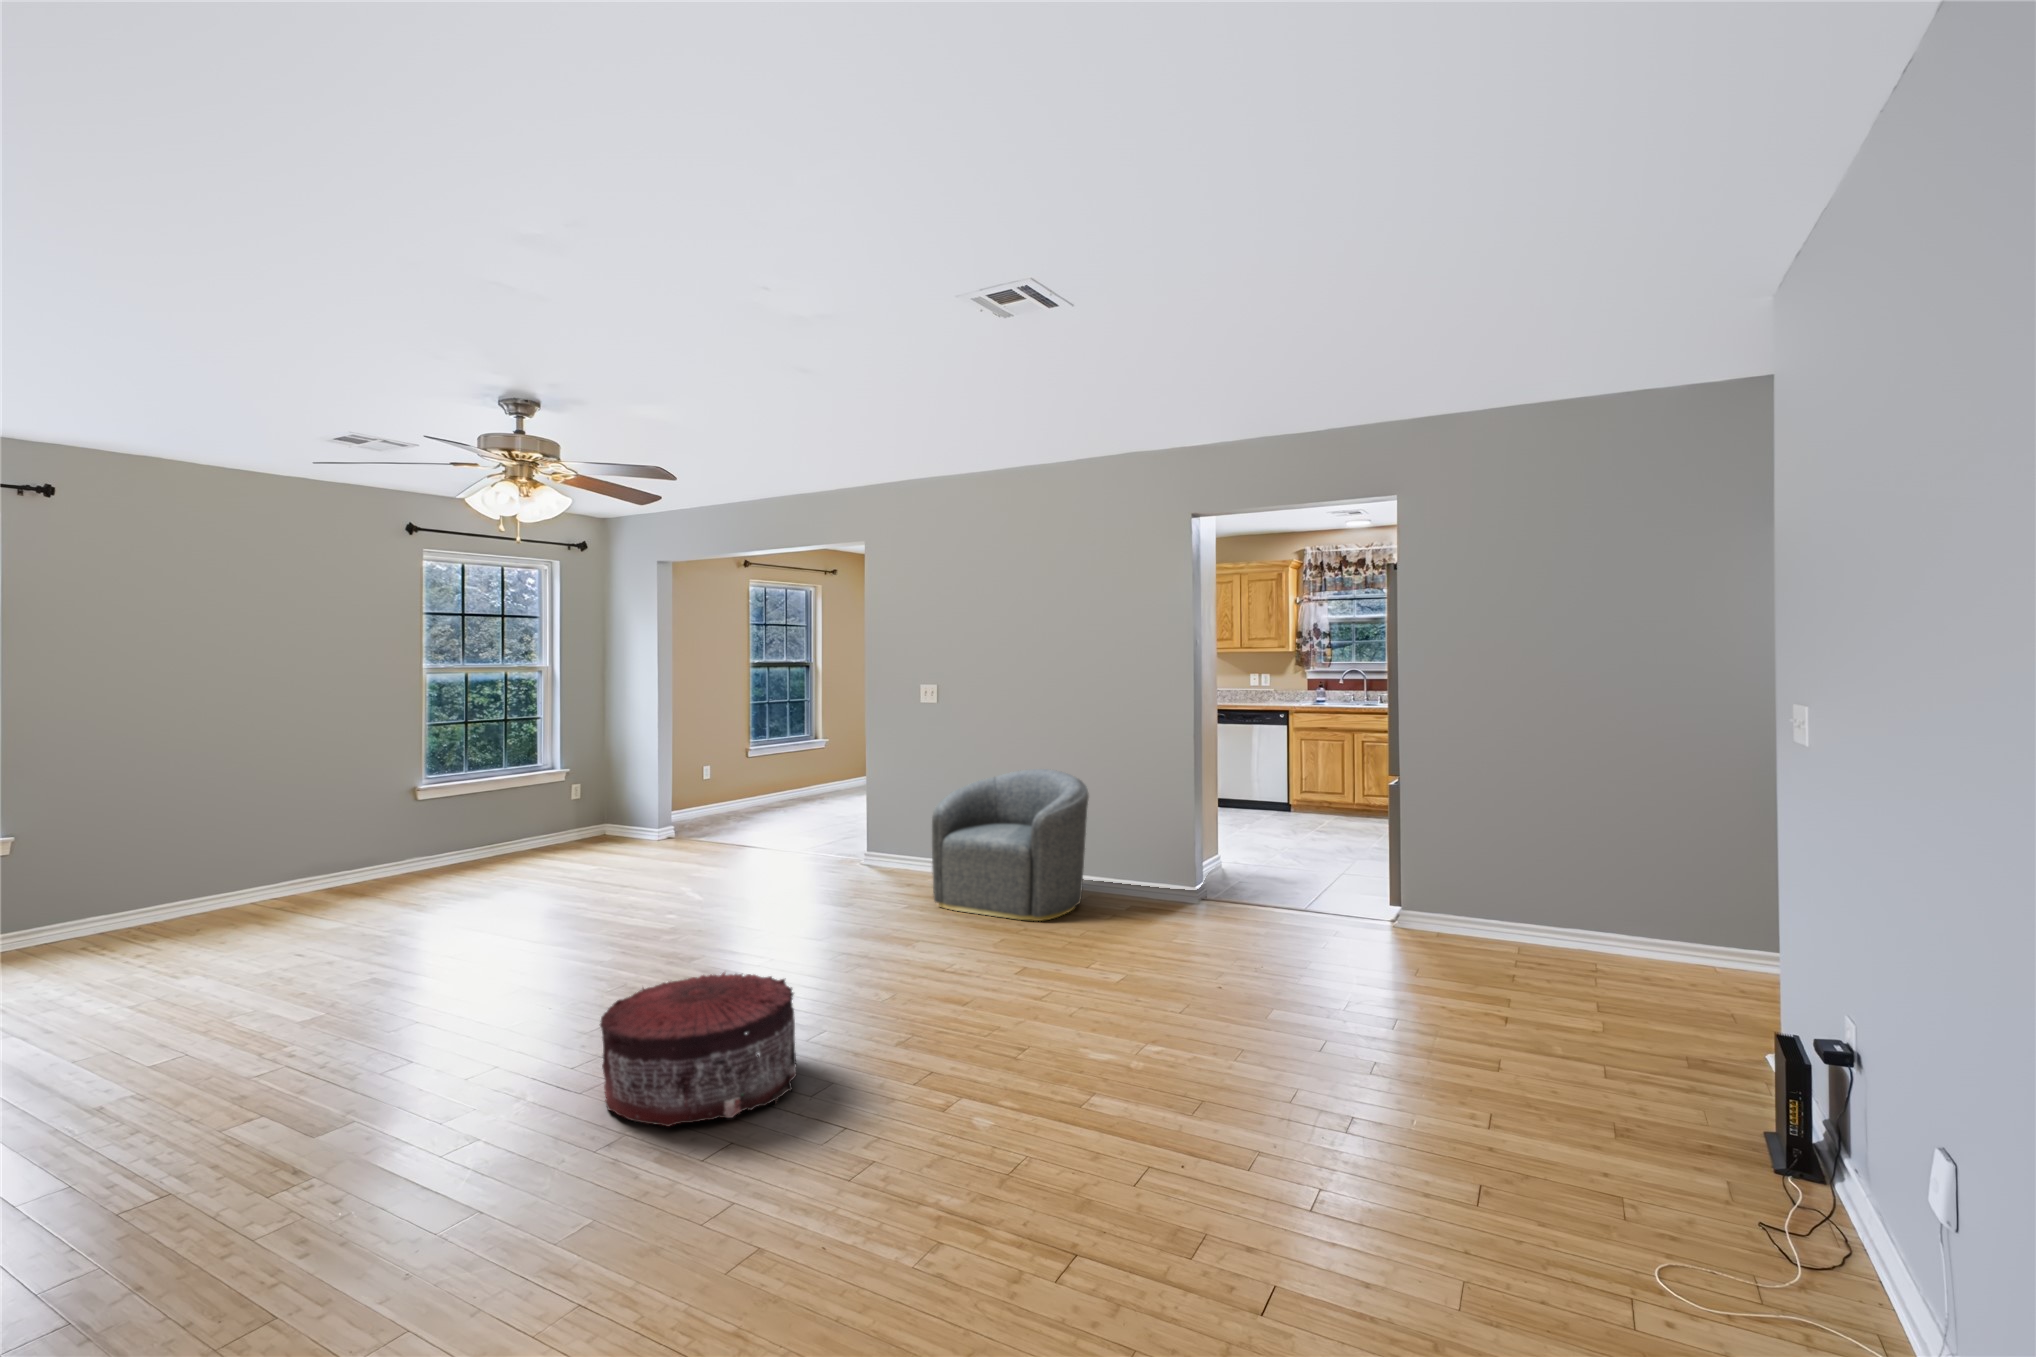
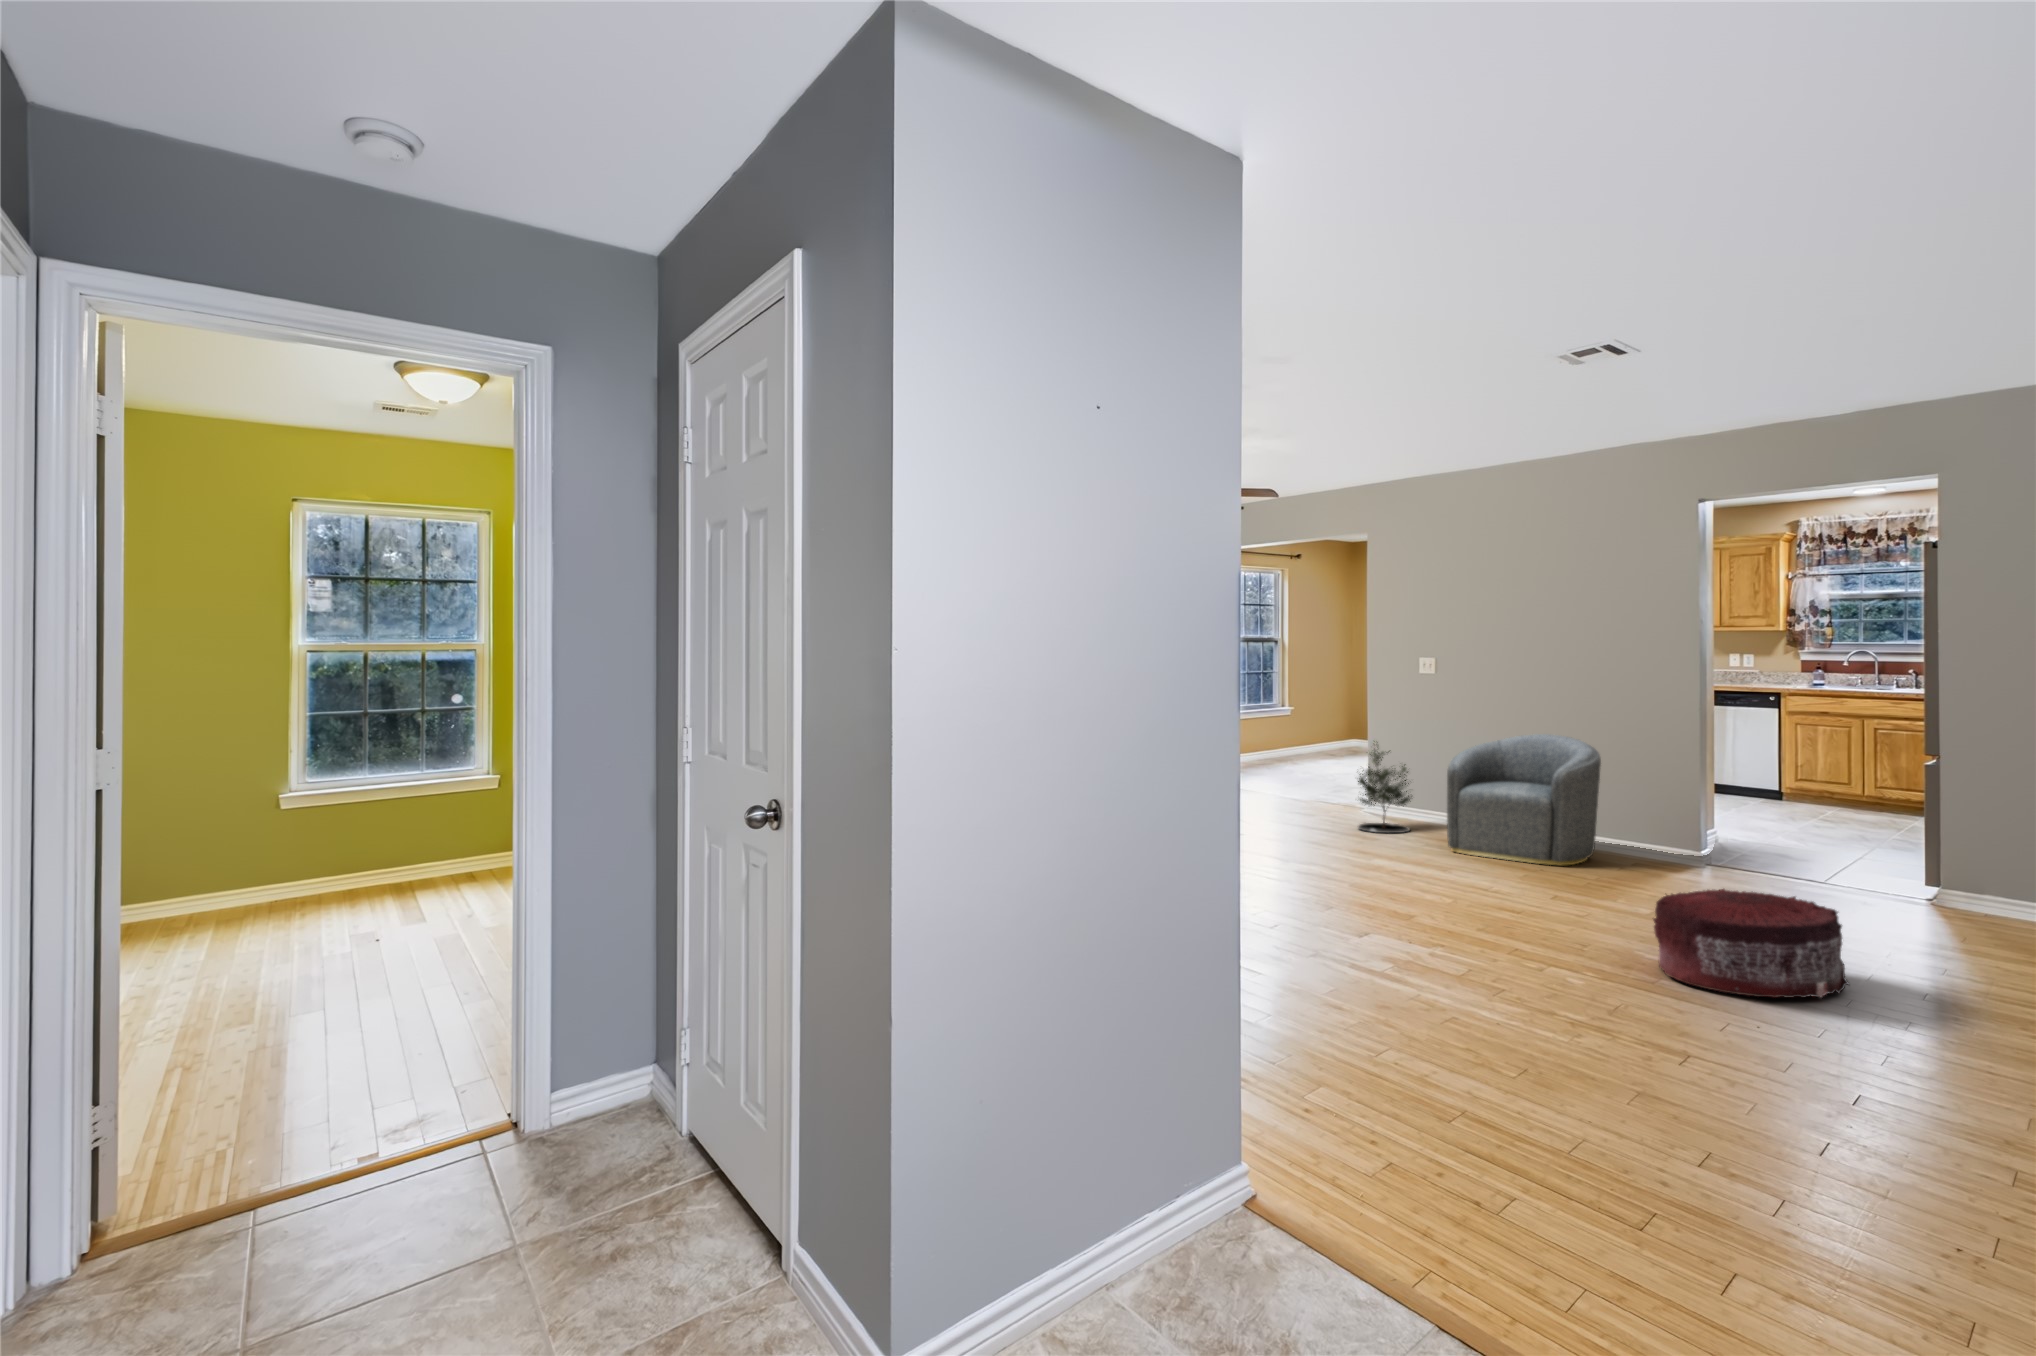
potted tree: none [853,776,921,881] -> present [1358,741,1412,833]
pouf: present [600,973,797,1126] -> present [1653,889,1849,998]

